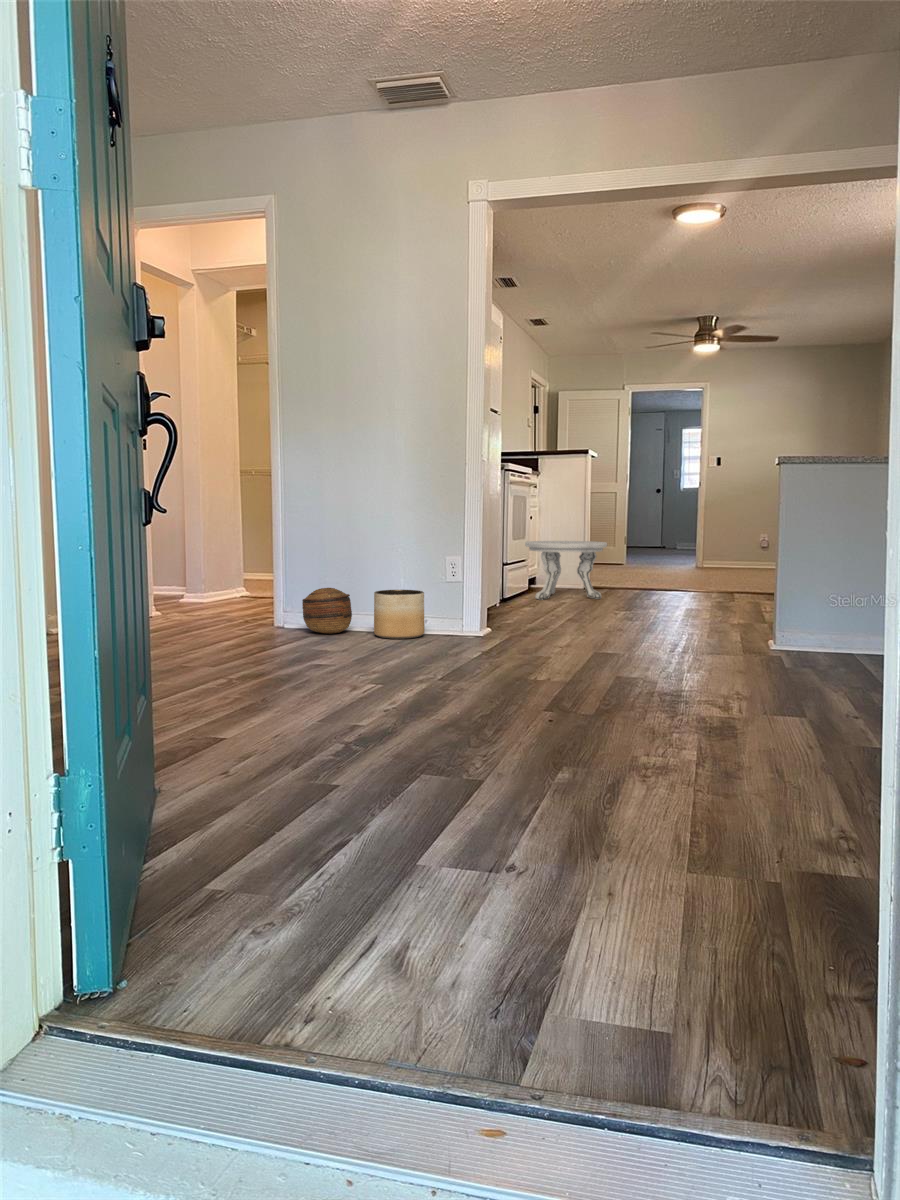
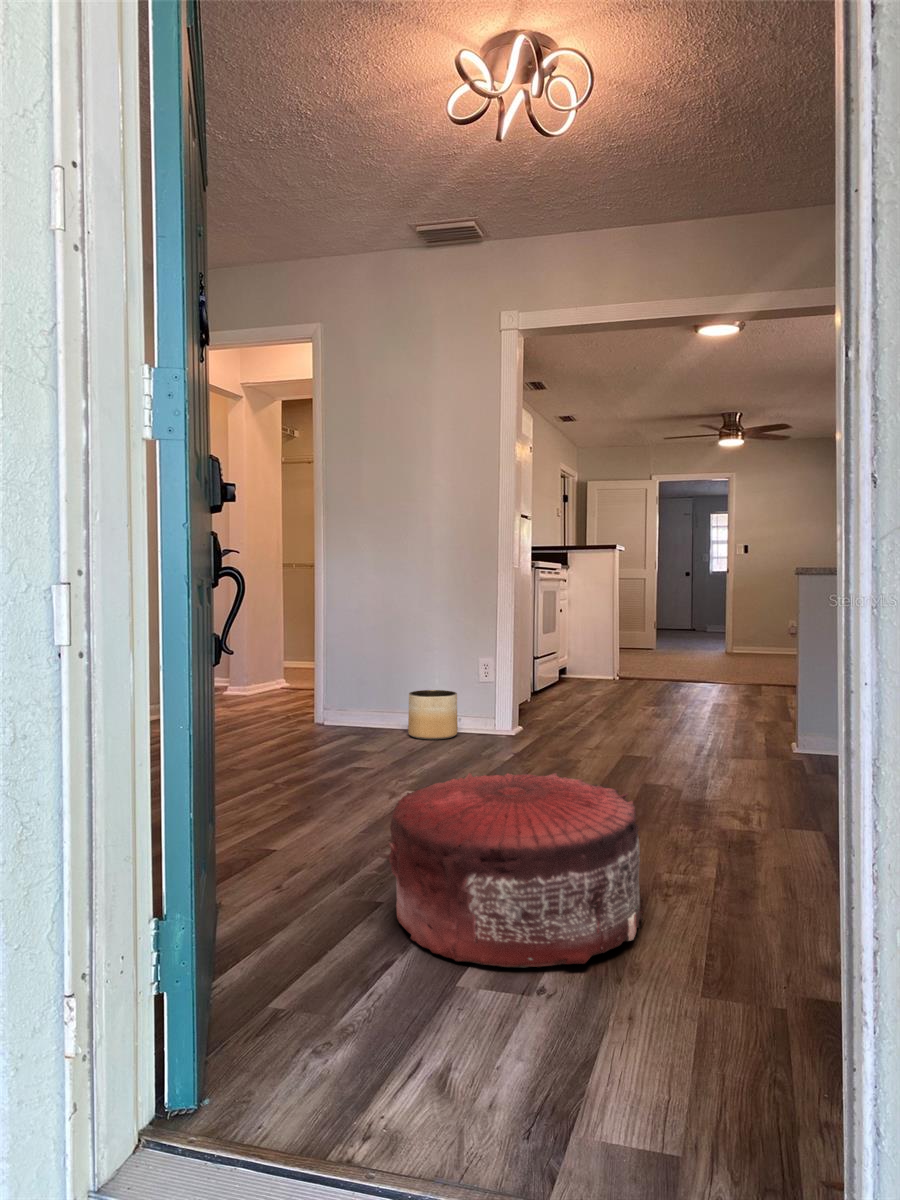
side table: present [525,541,607,599] -> none [556,633,638,693]
basket: present [302,588,352,634] -> none [339,688,387,733]
pouf: none [344,648,621,844] -> present [389,773,644,967]

